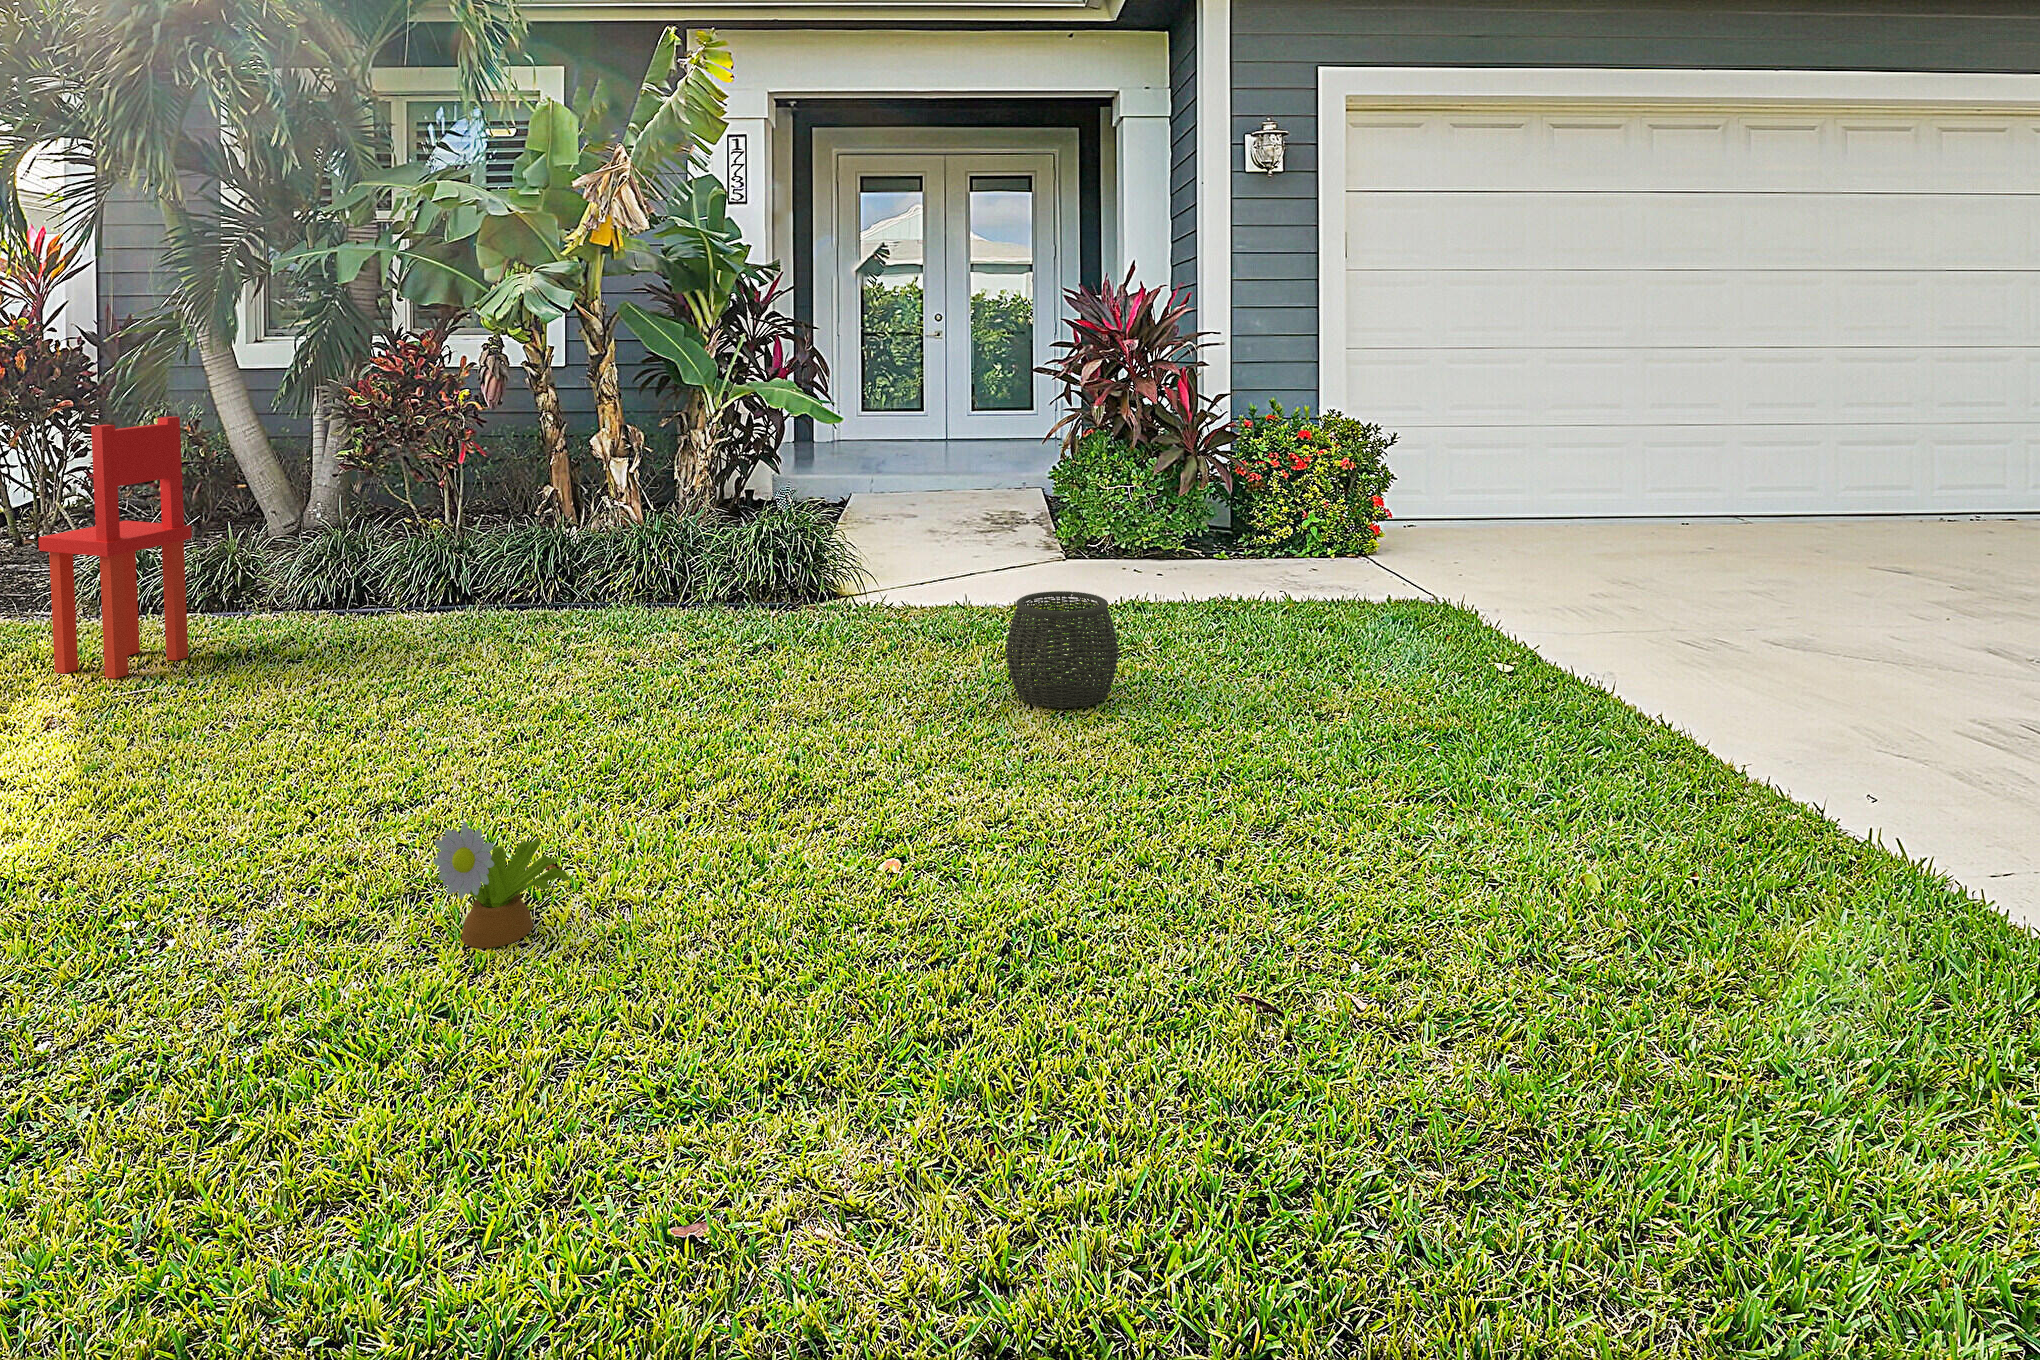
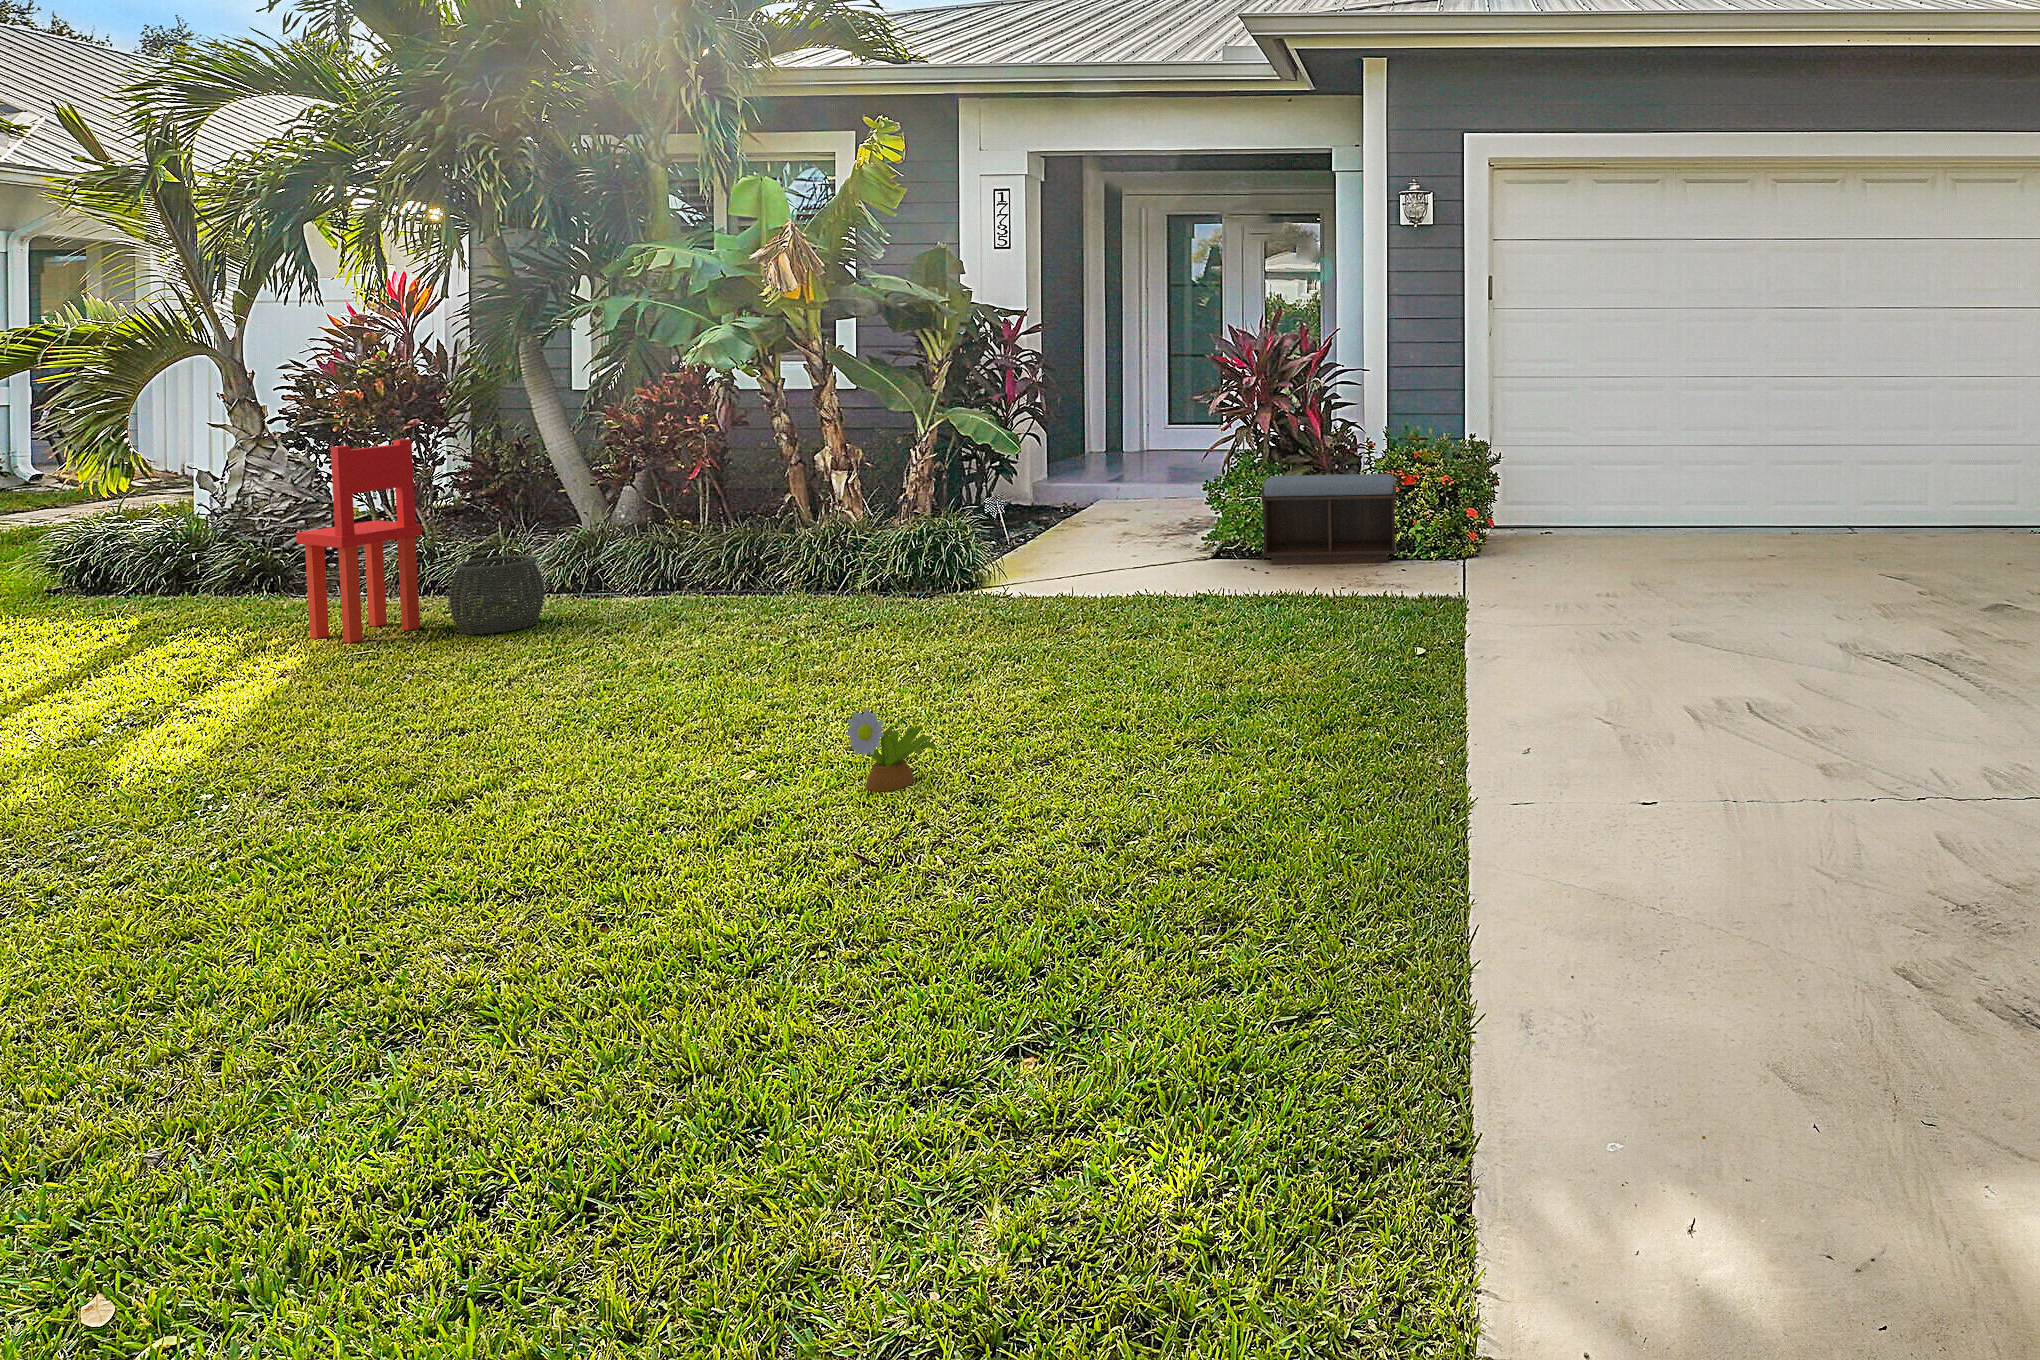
bench: none [1124,459,1294,565] -> present [1261,474,1397,565]
woven basket: present [1005,591,1119,709] -> present [448,555,546,635]
decorative plant: present [430,822,570,948] -> present [846,708,937,791]

